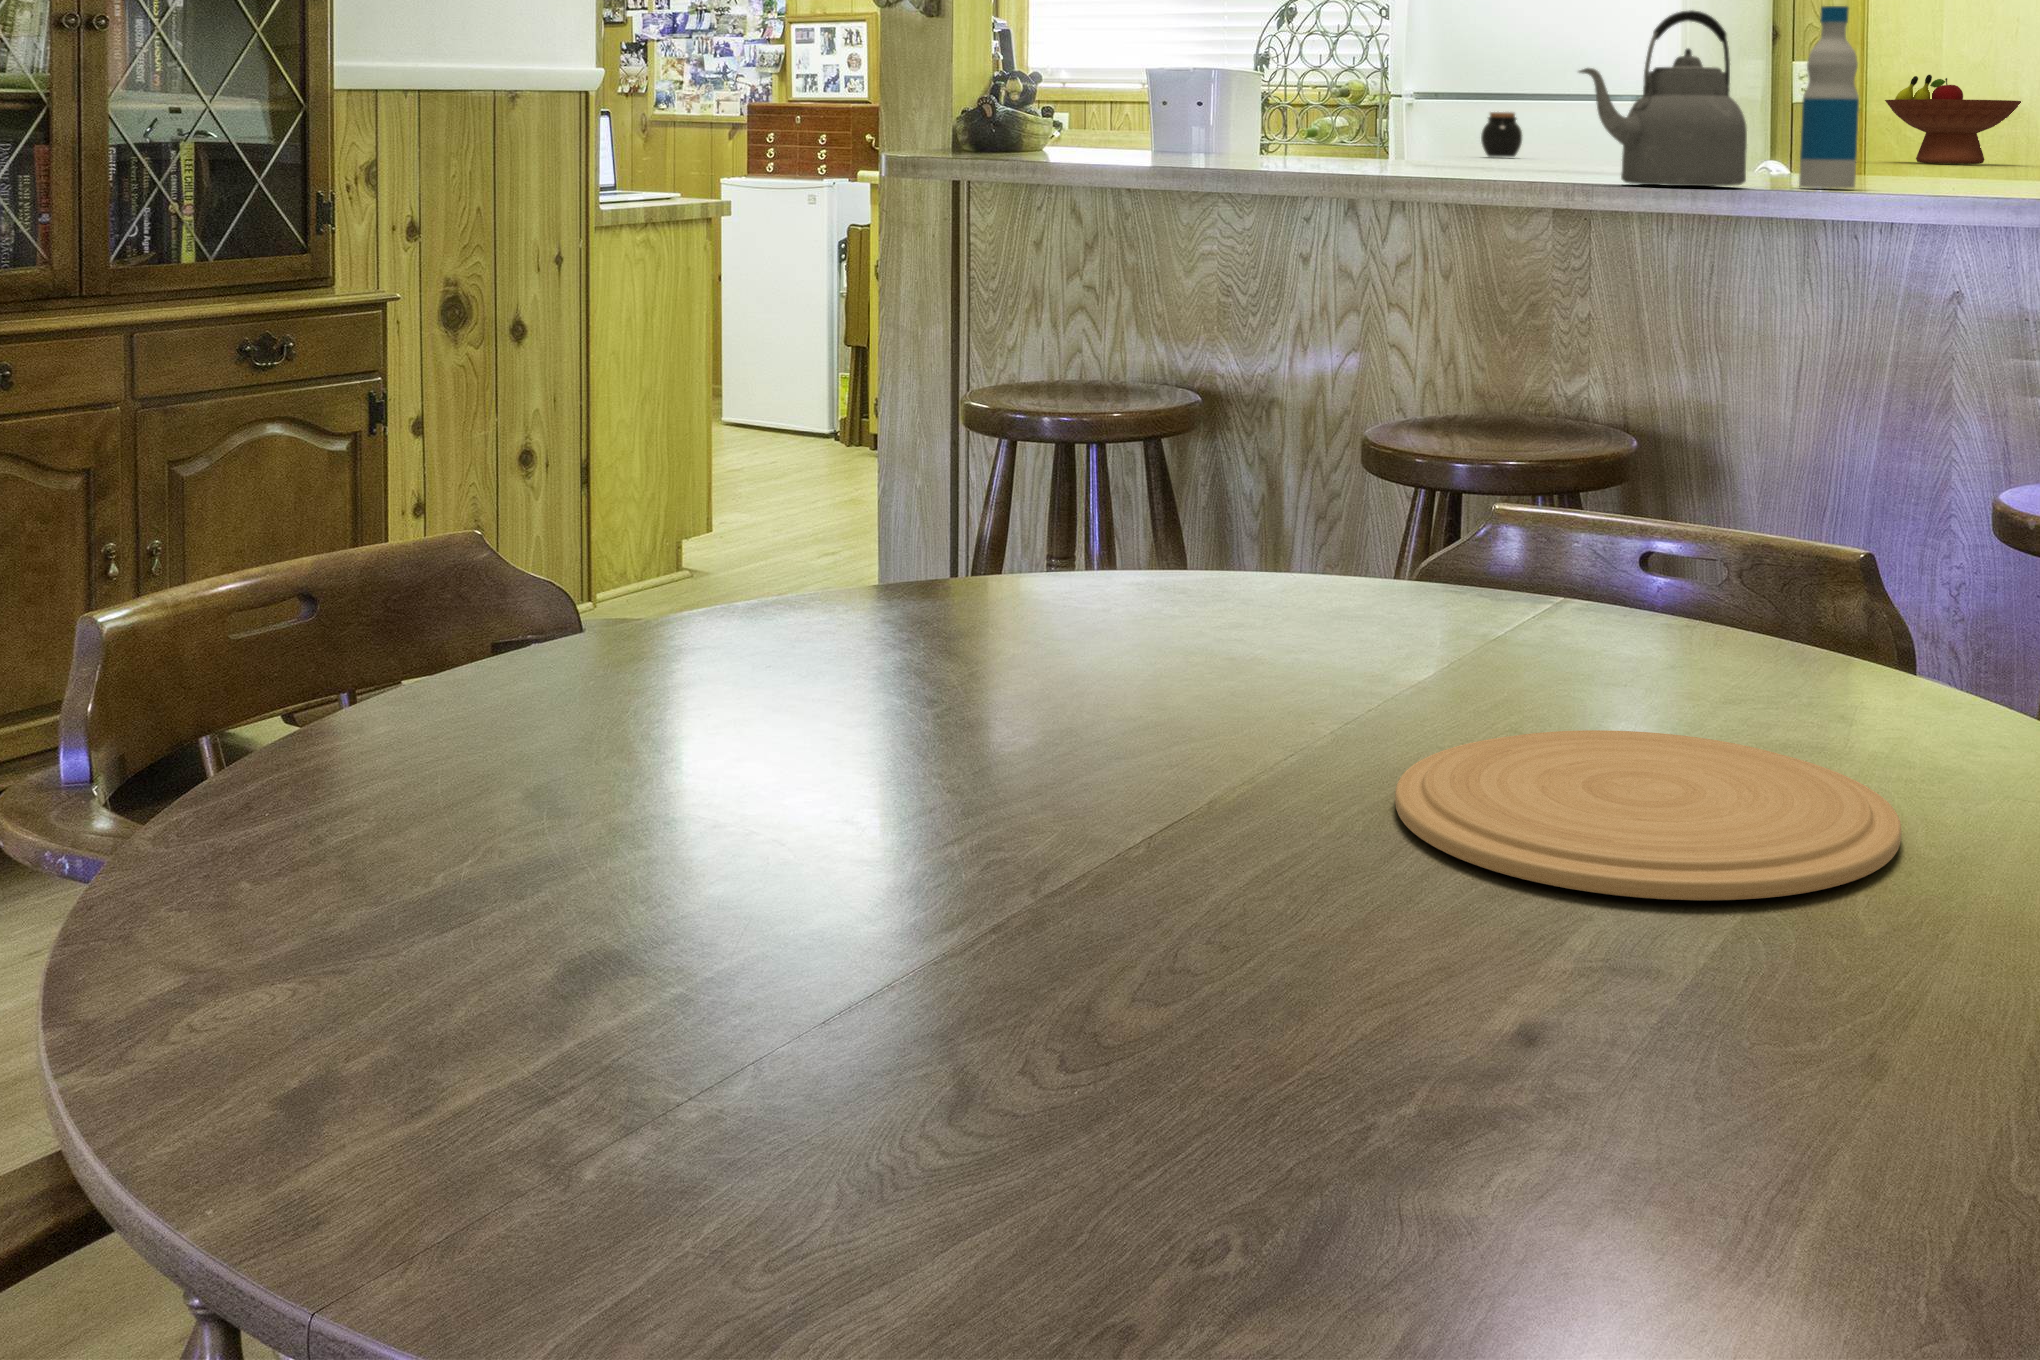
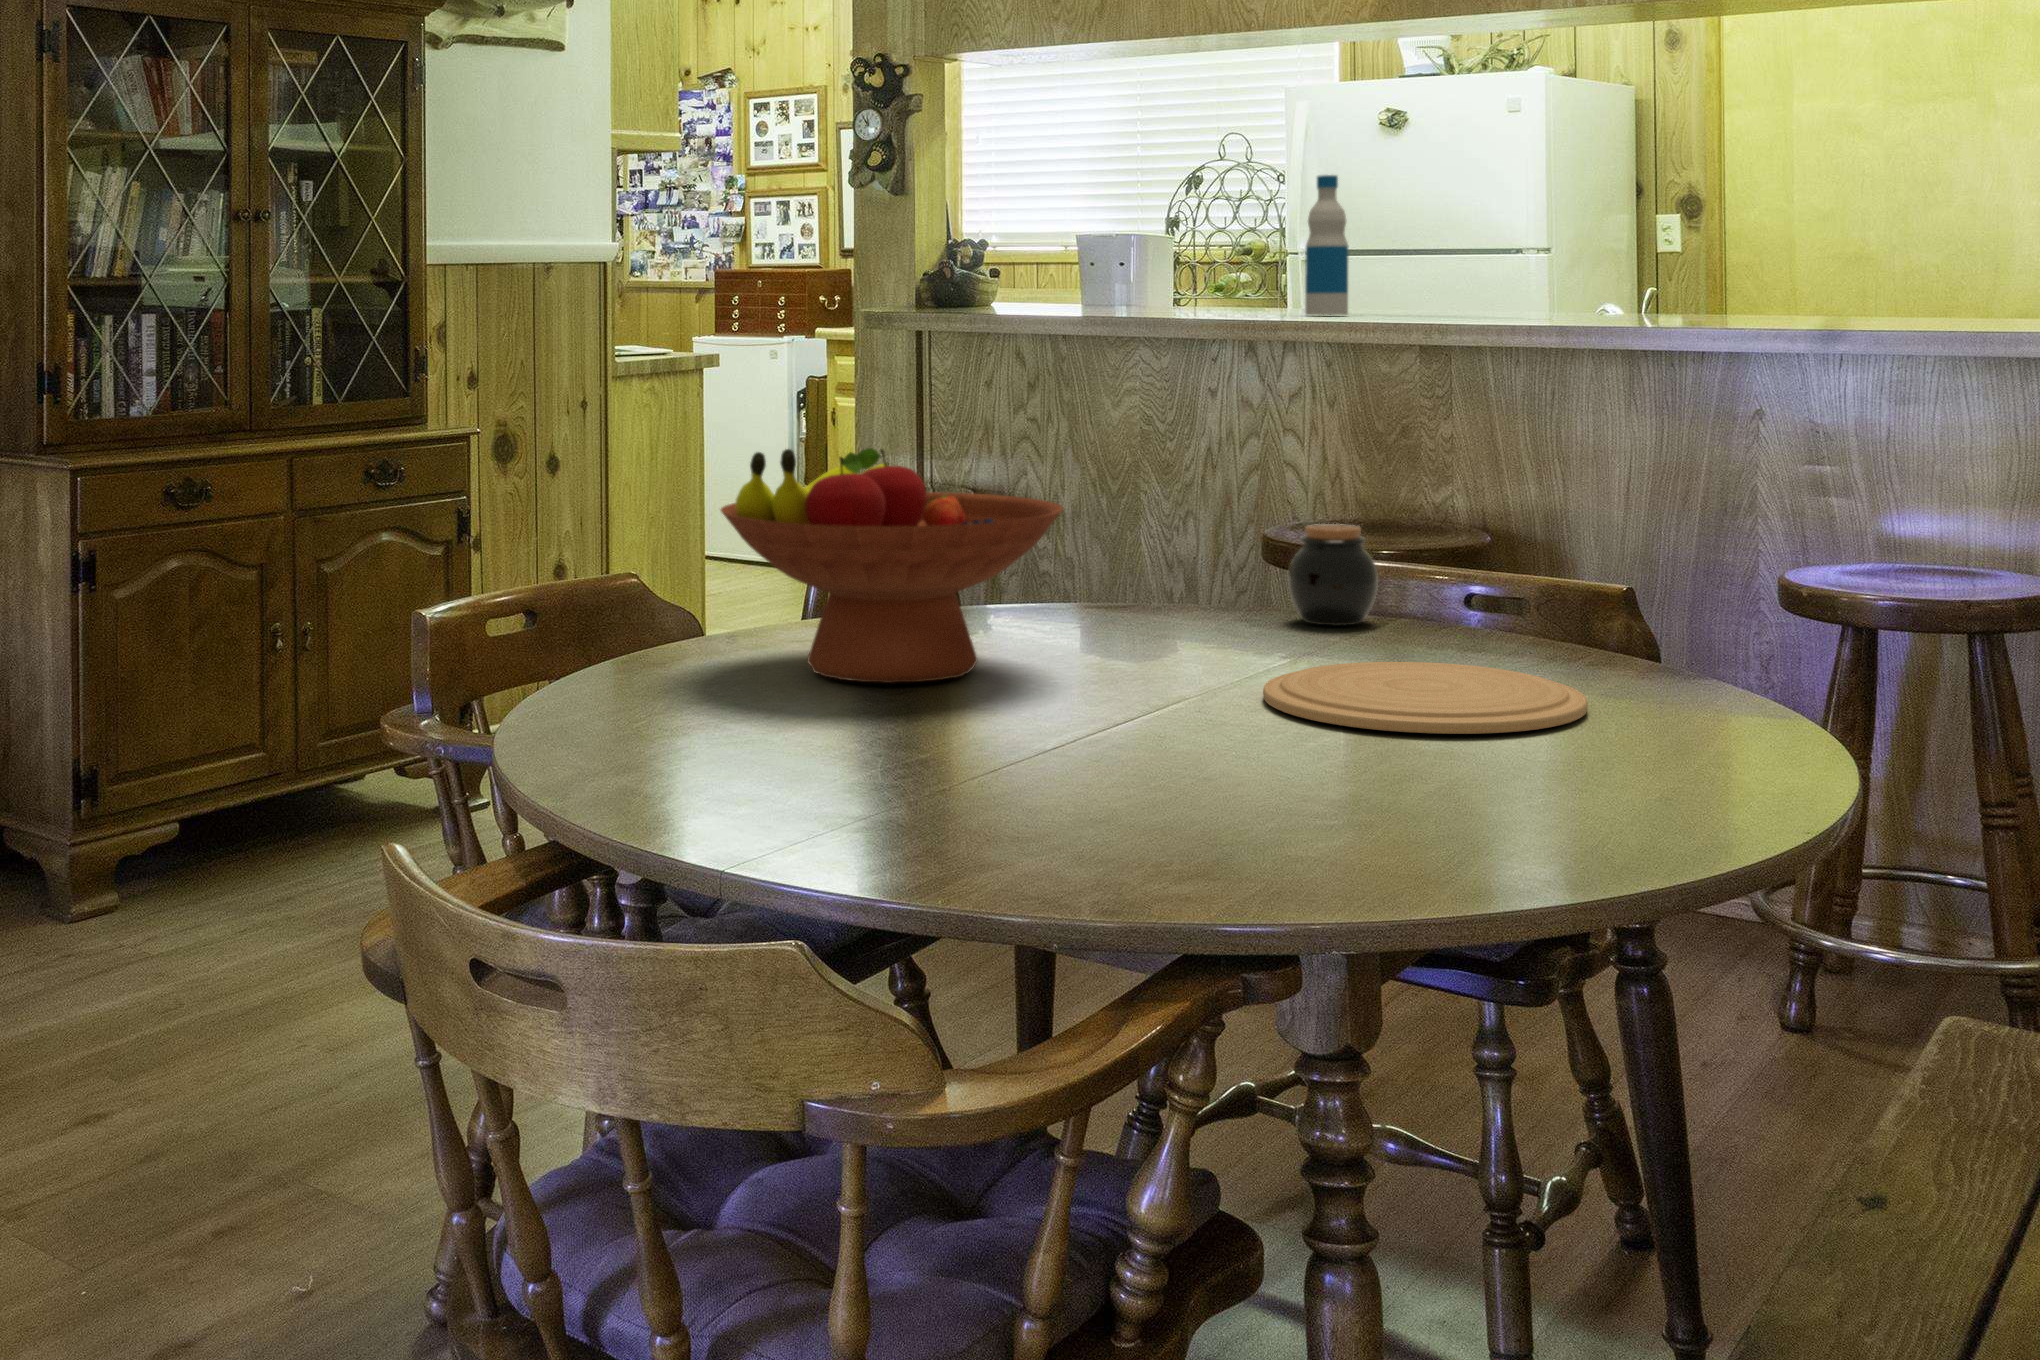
bottle: present [1799,6,1859,189] -> present [1305,175,1348,315]
kettle: present [1579,10,1747,186] -> none [1430,176,1574,318]
fruit bowl: present [1885,75,2021,164] -> present [721,448,1063,683]
jar: present [1481,112,1523,157] -> present [1288,524,1378,626]

